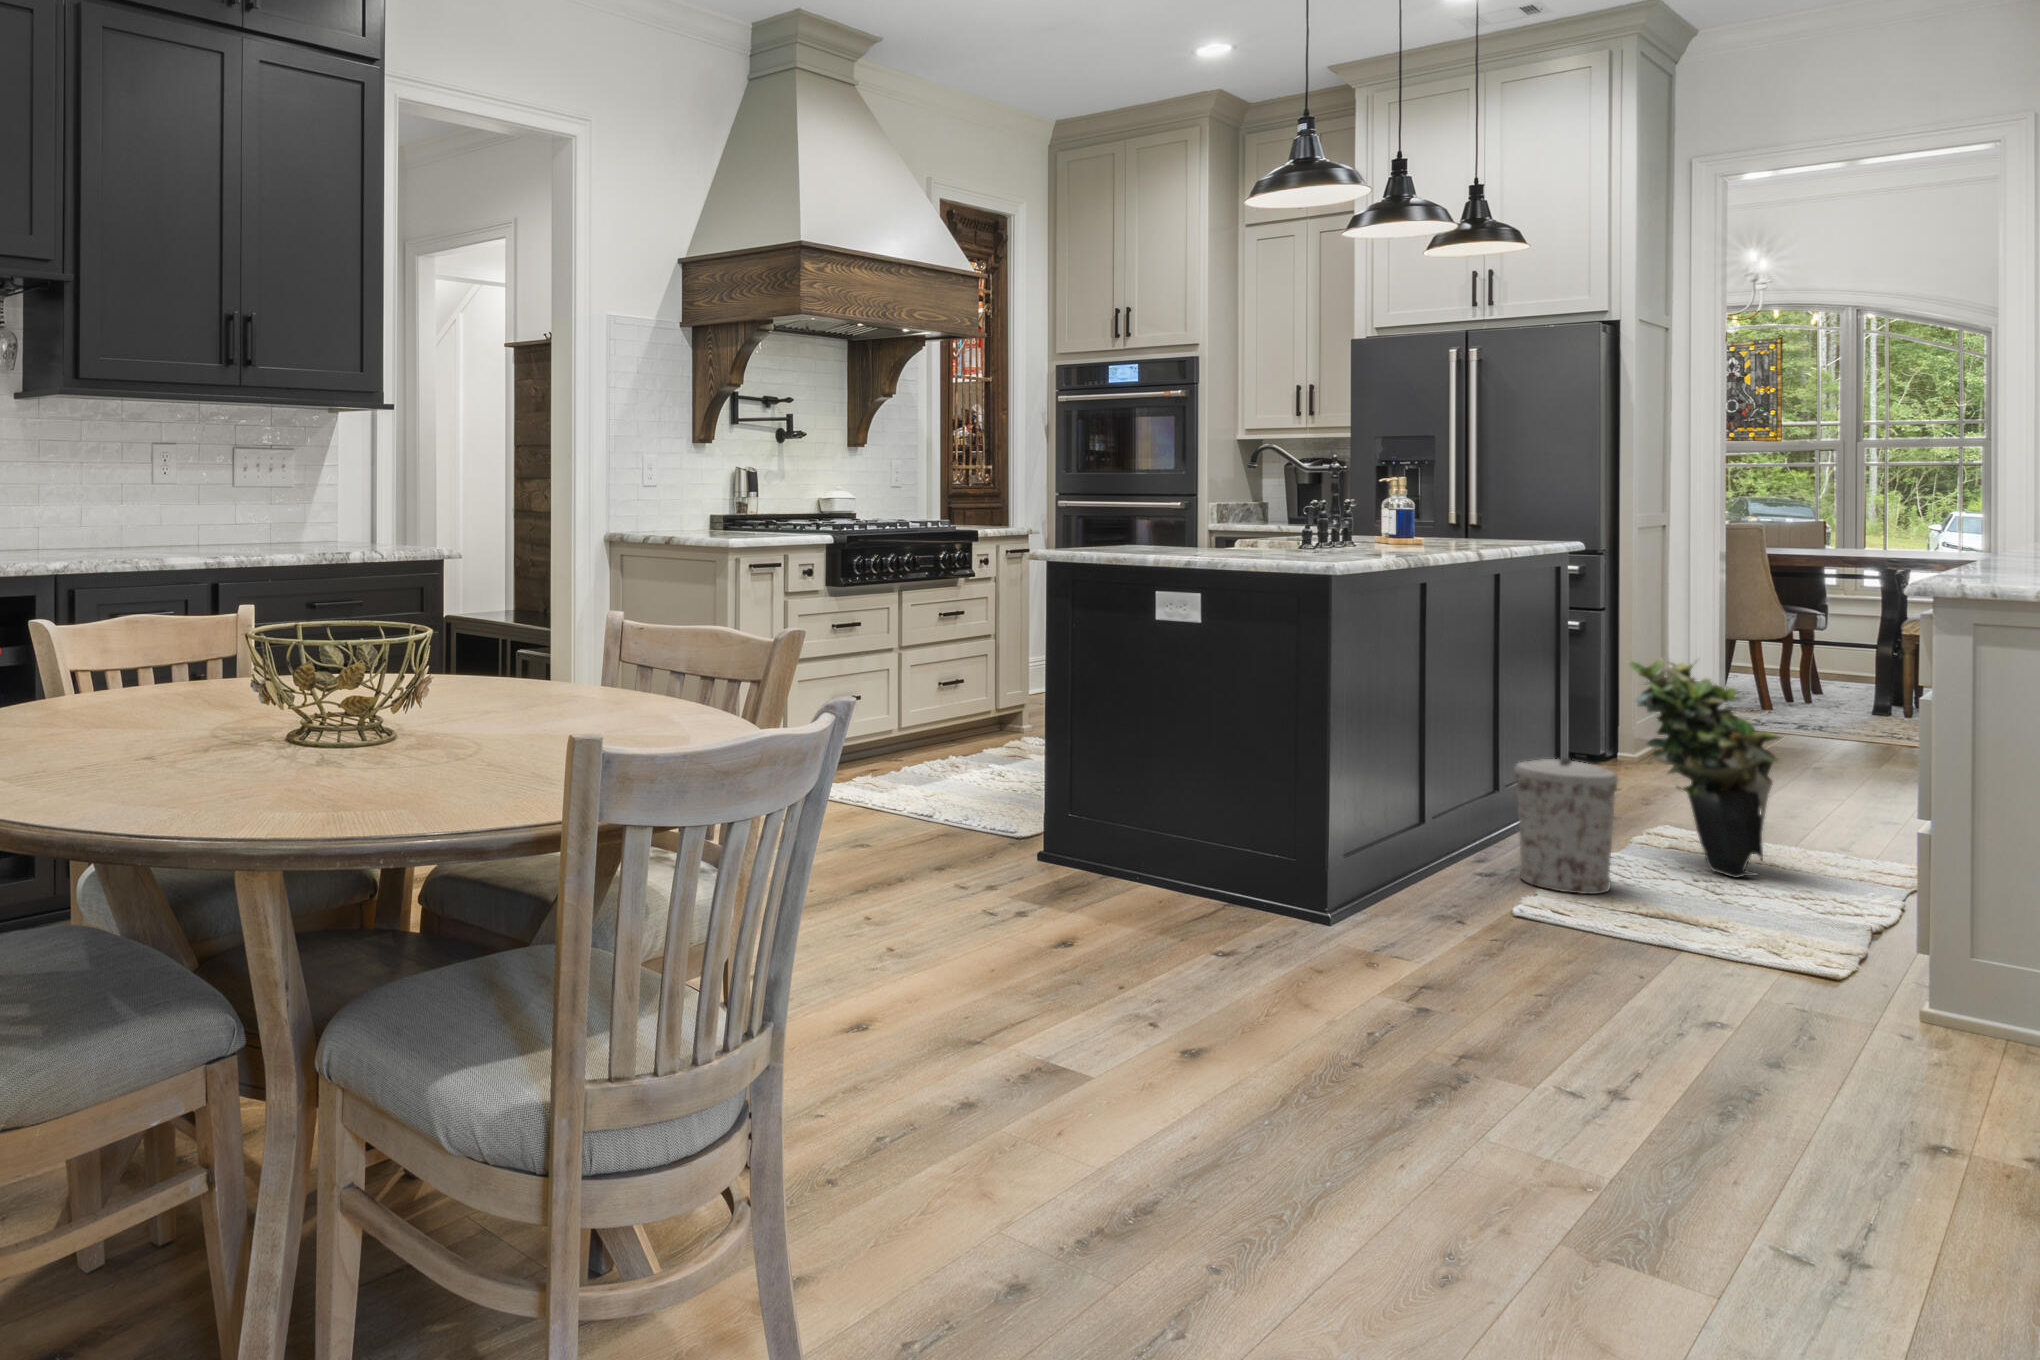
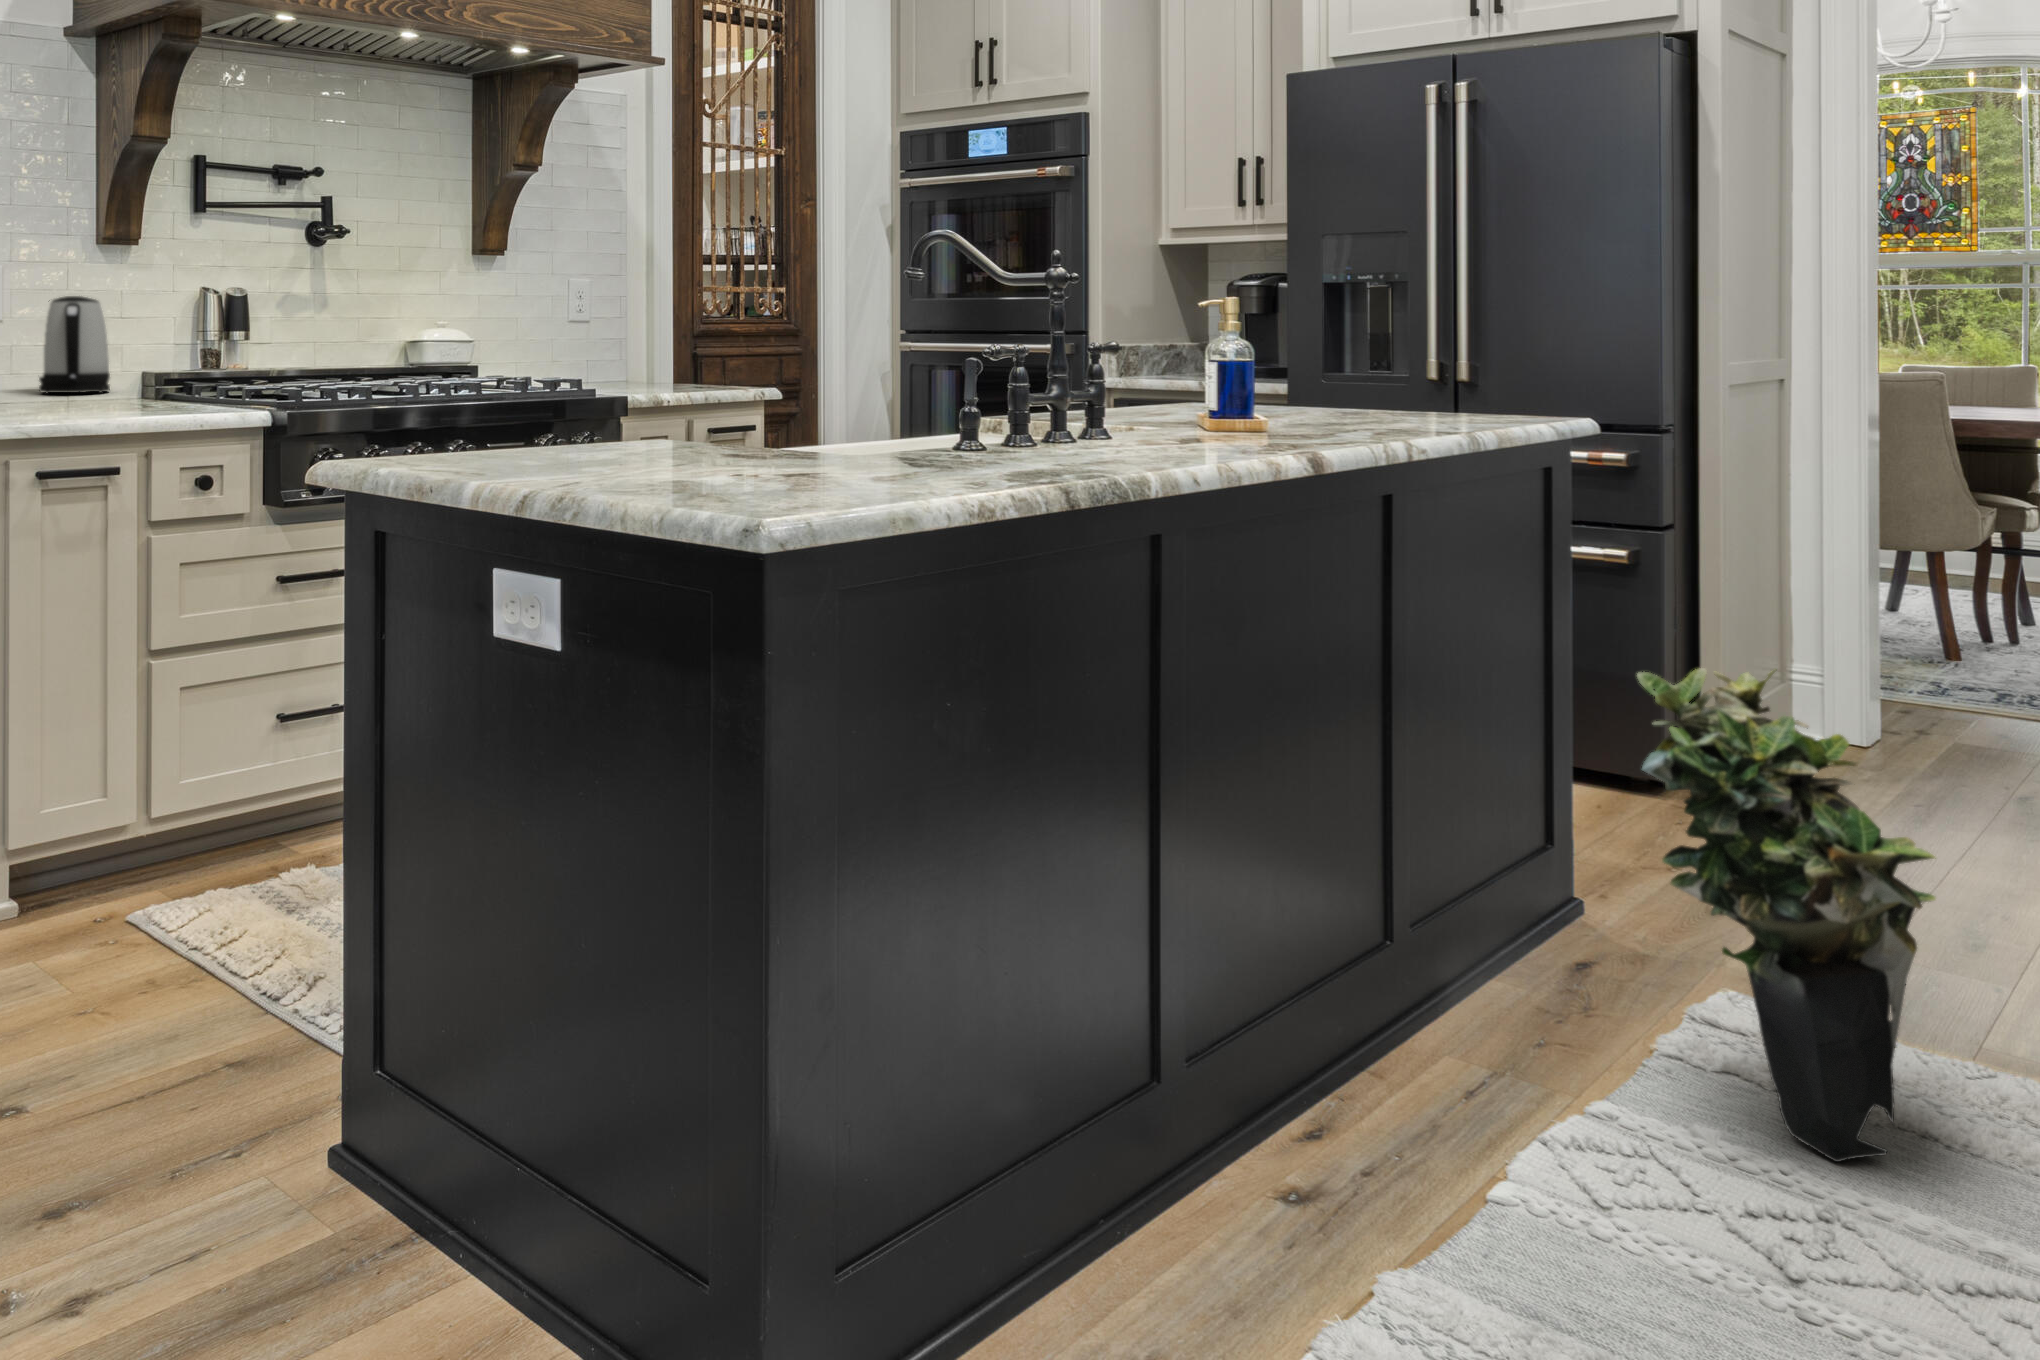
kettle: none [662,470,699,523] -> present [39,296,110,393]
trash can: present [1514,758,1618,894] -> none [1366,912,1575,1244]

